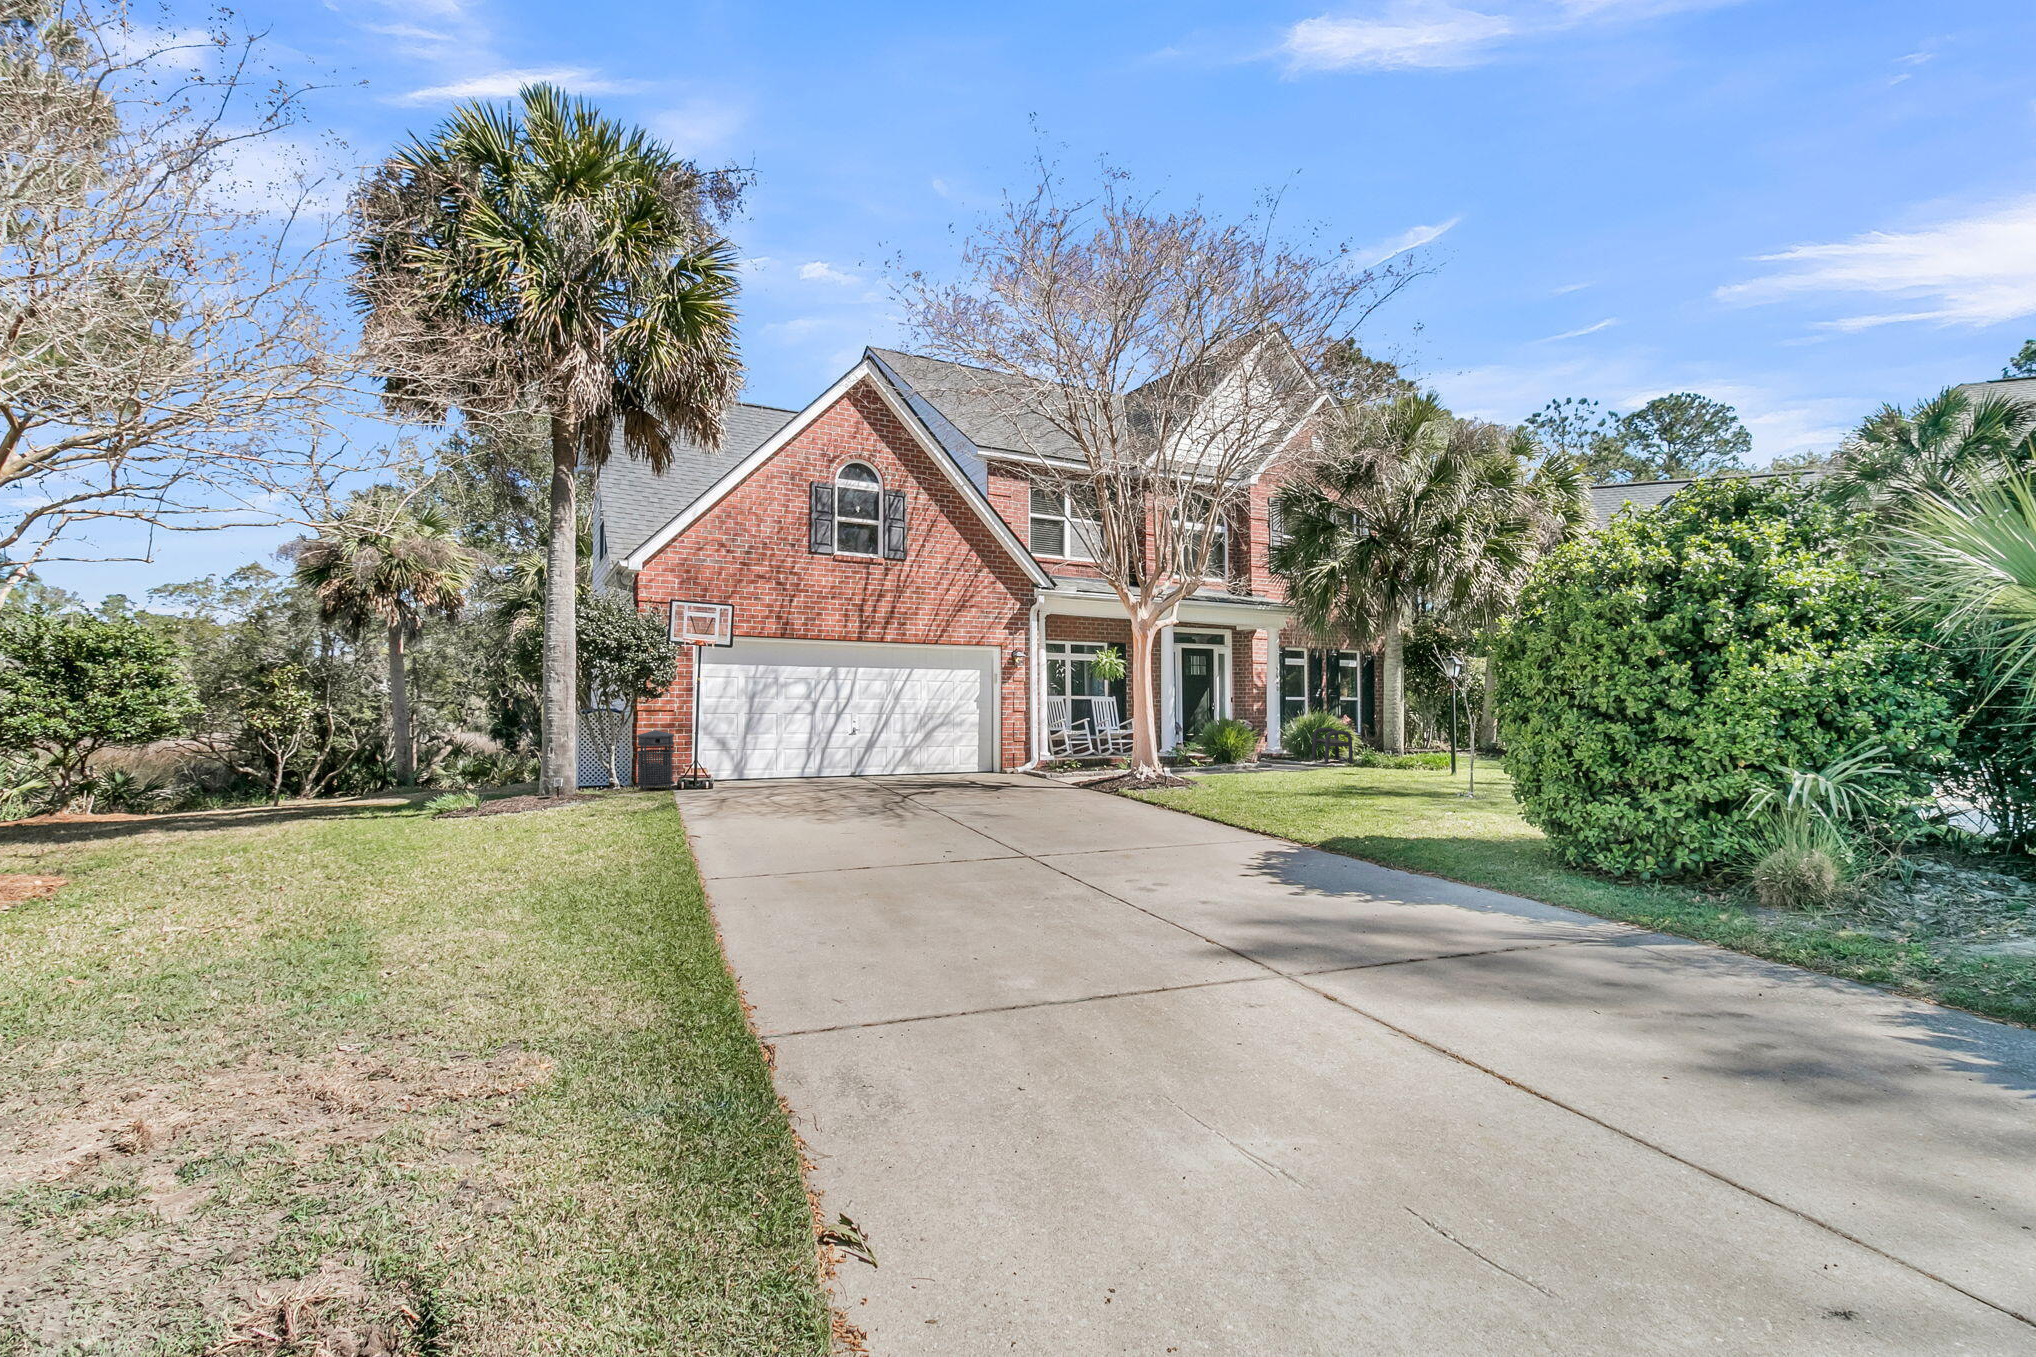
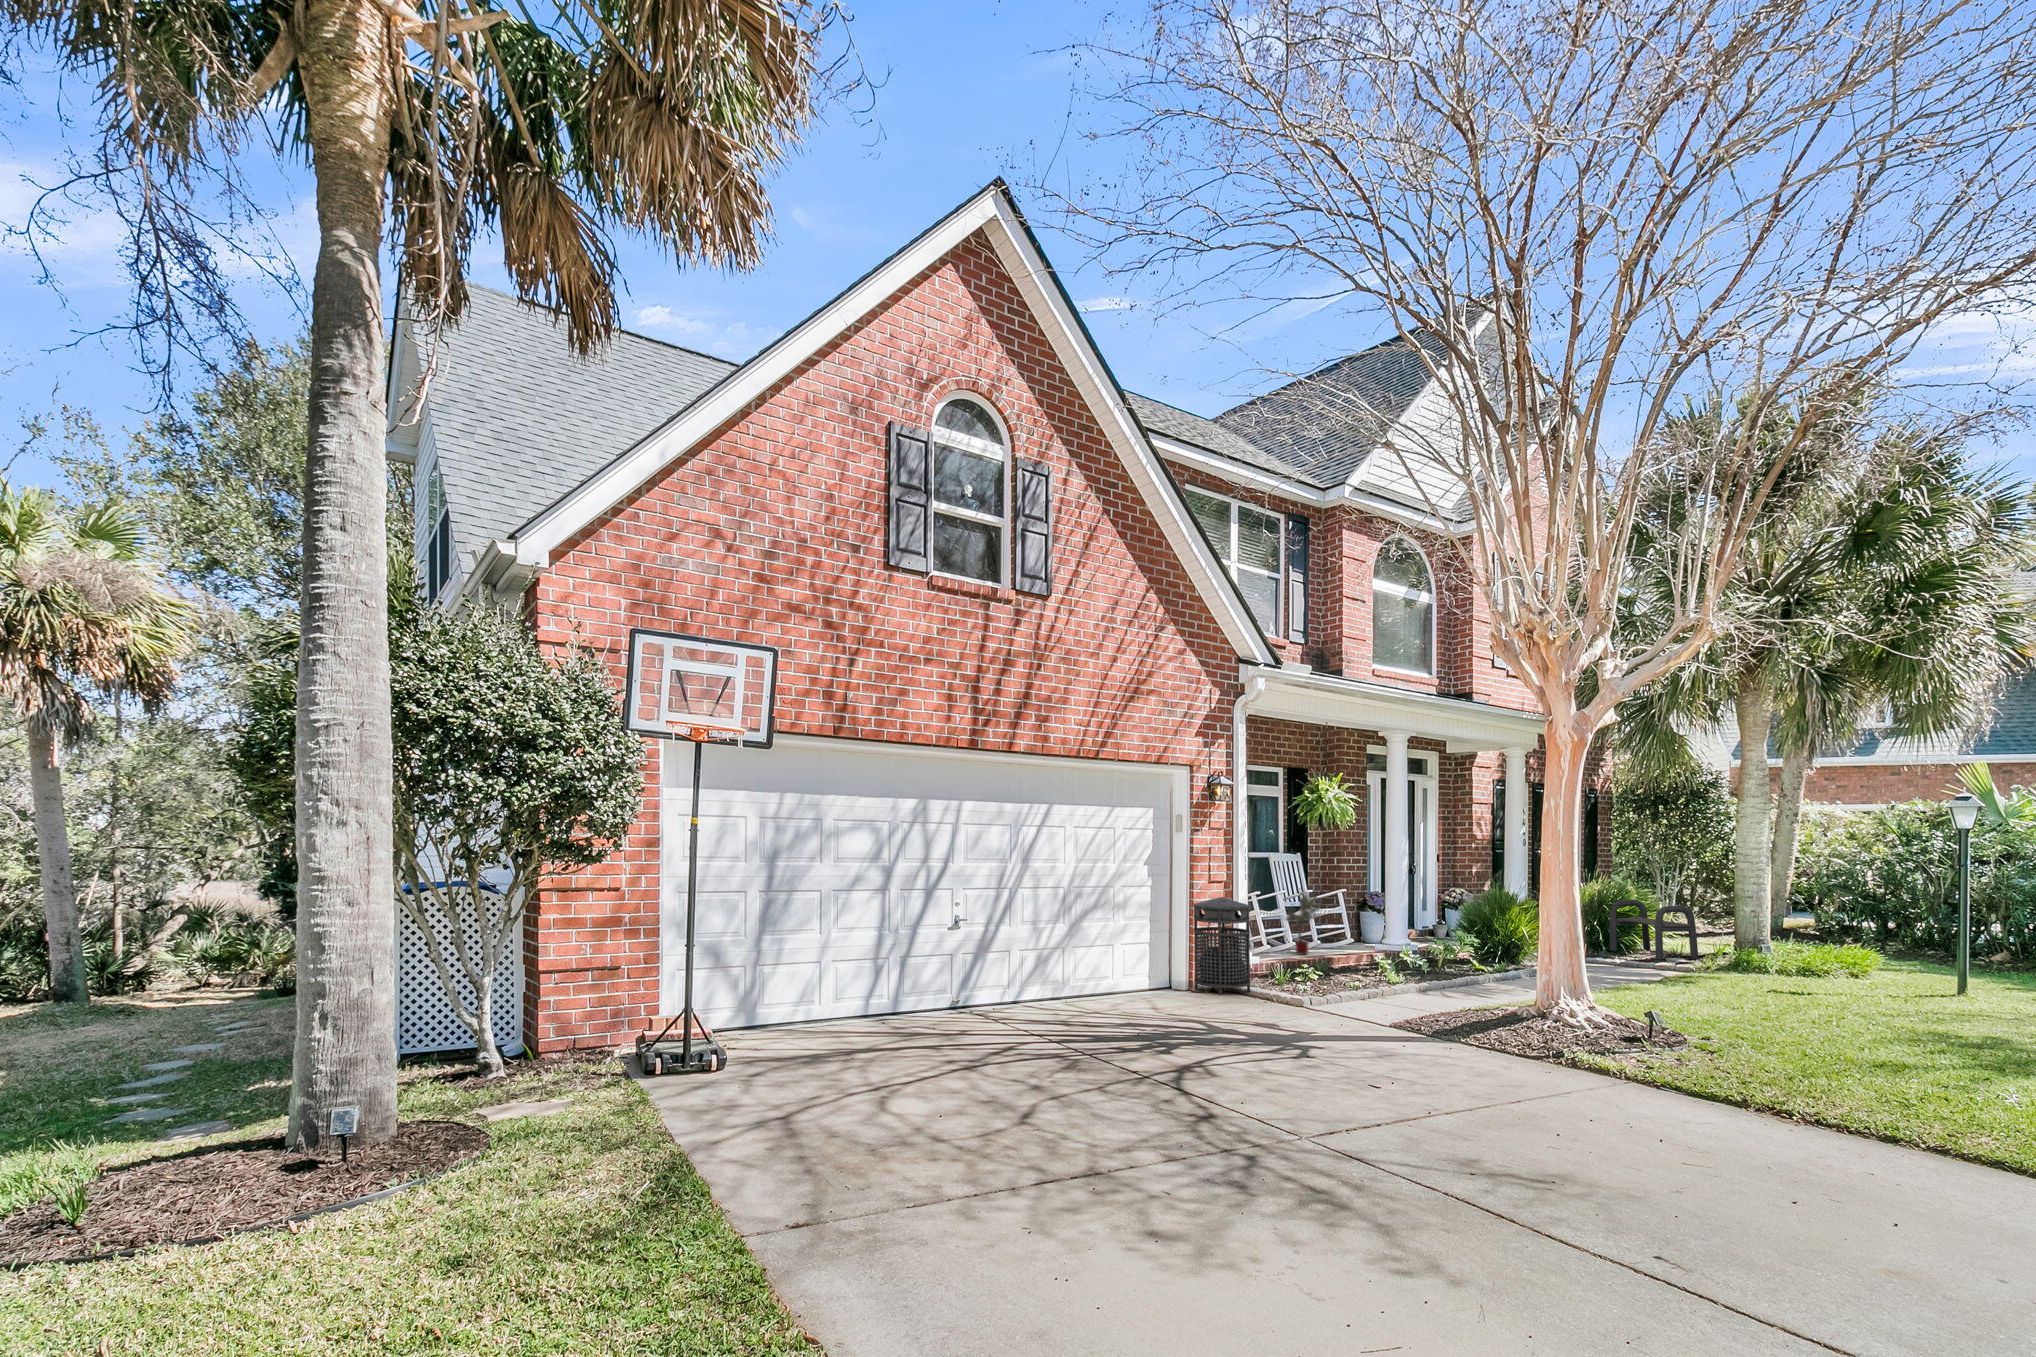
potted tree: none [1089,719,1116,758] -> present [1283,888,1319,955]
trash can: present [637,730,675,791] -> present [1194,897,1251,995]

